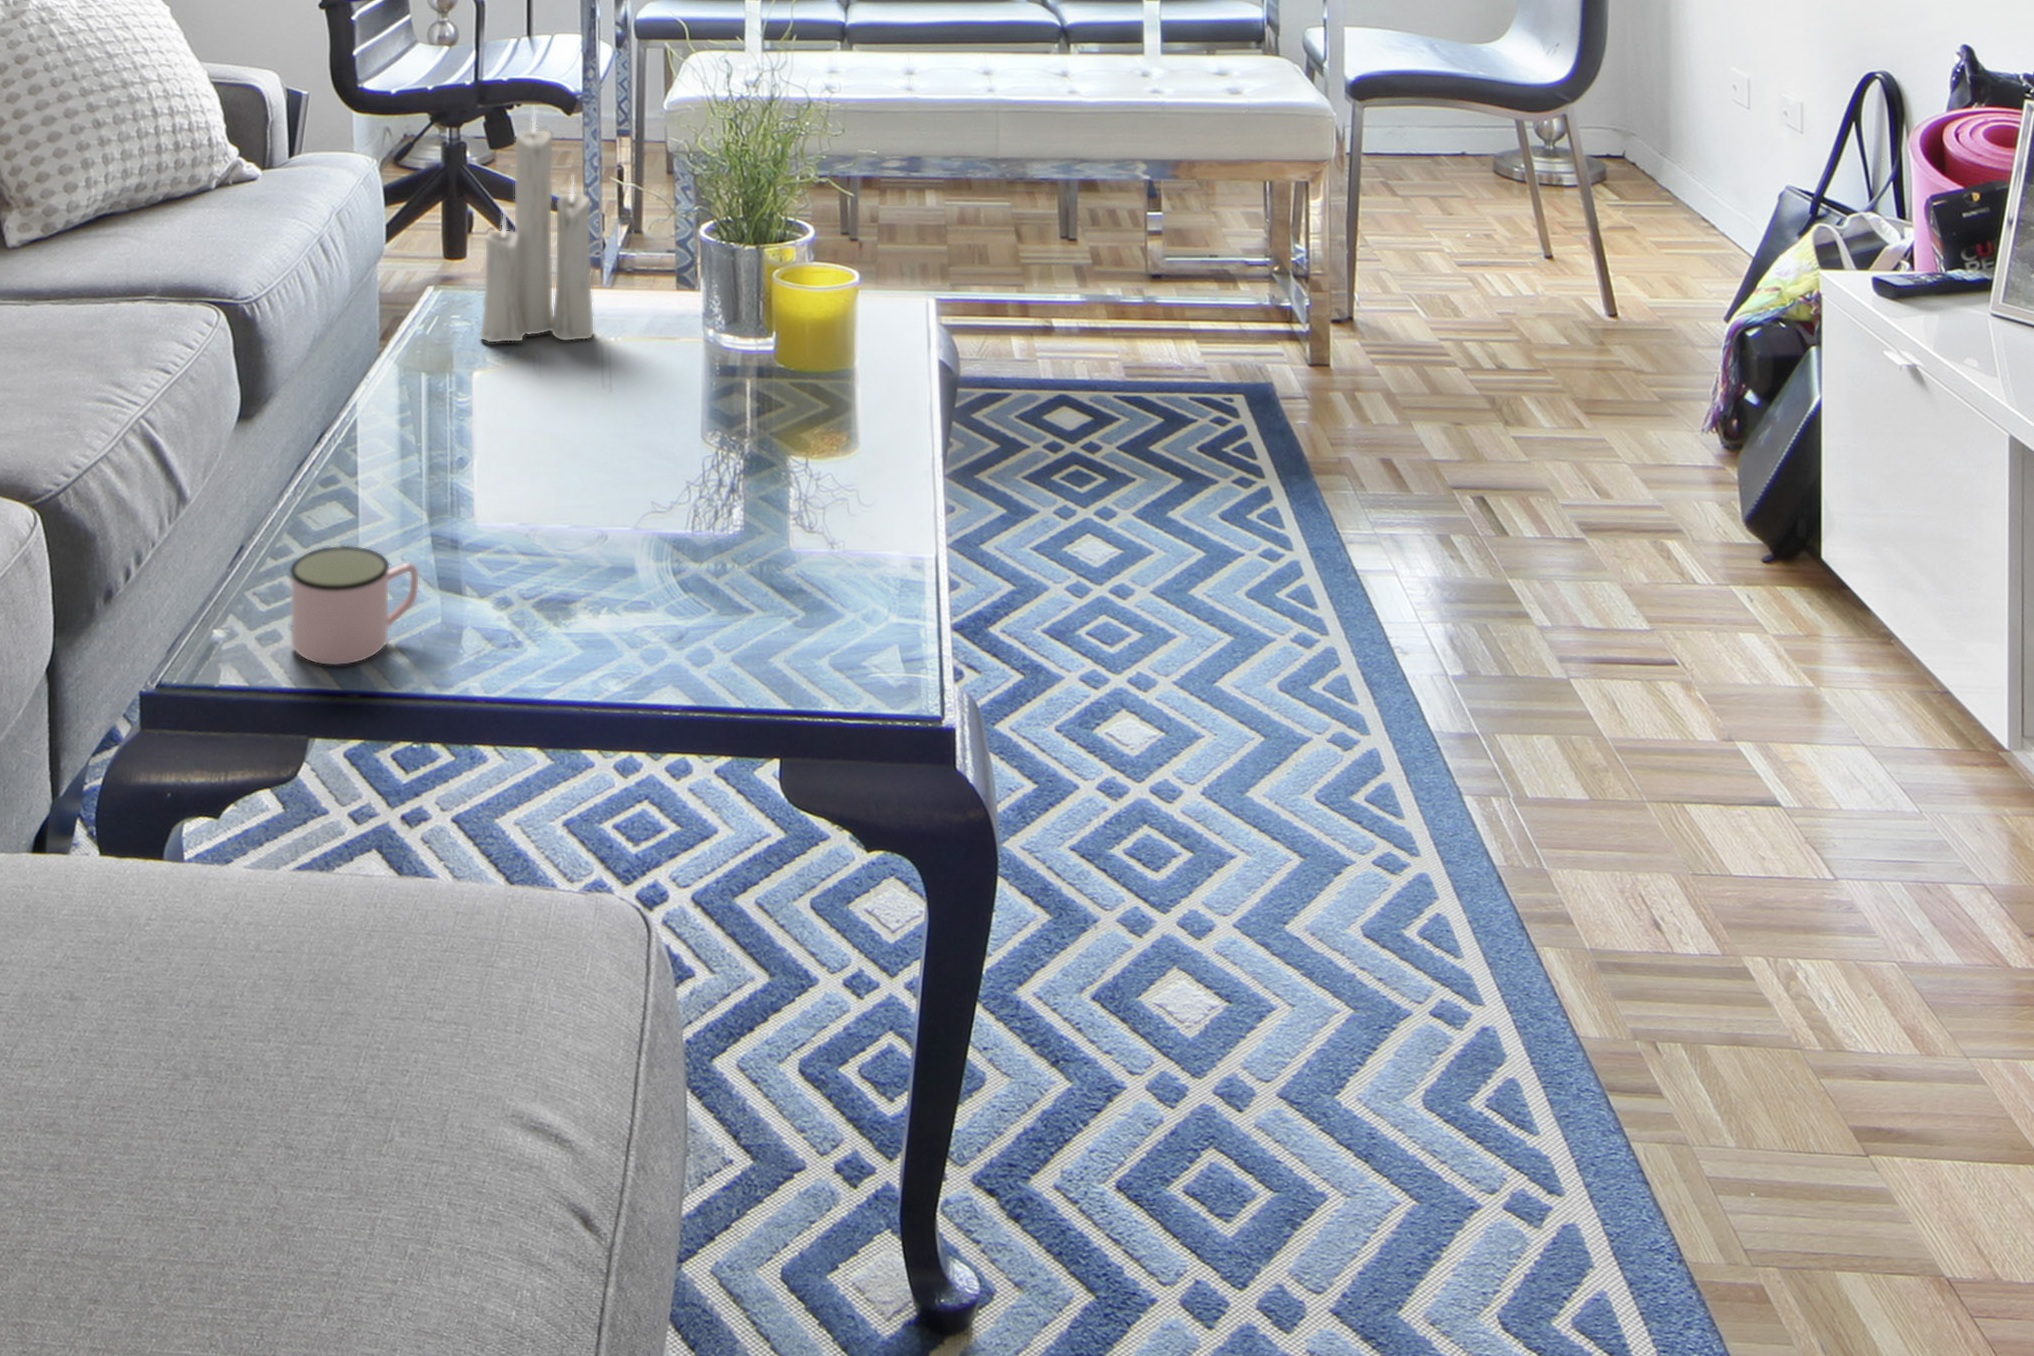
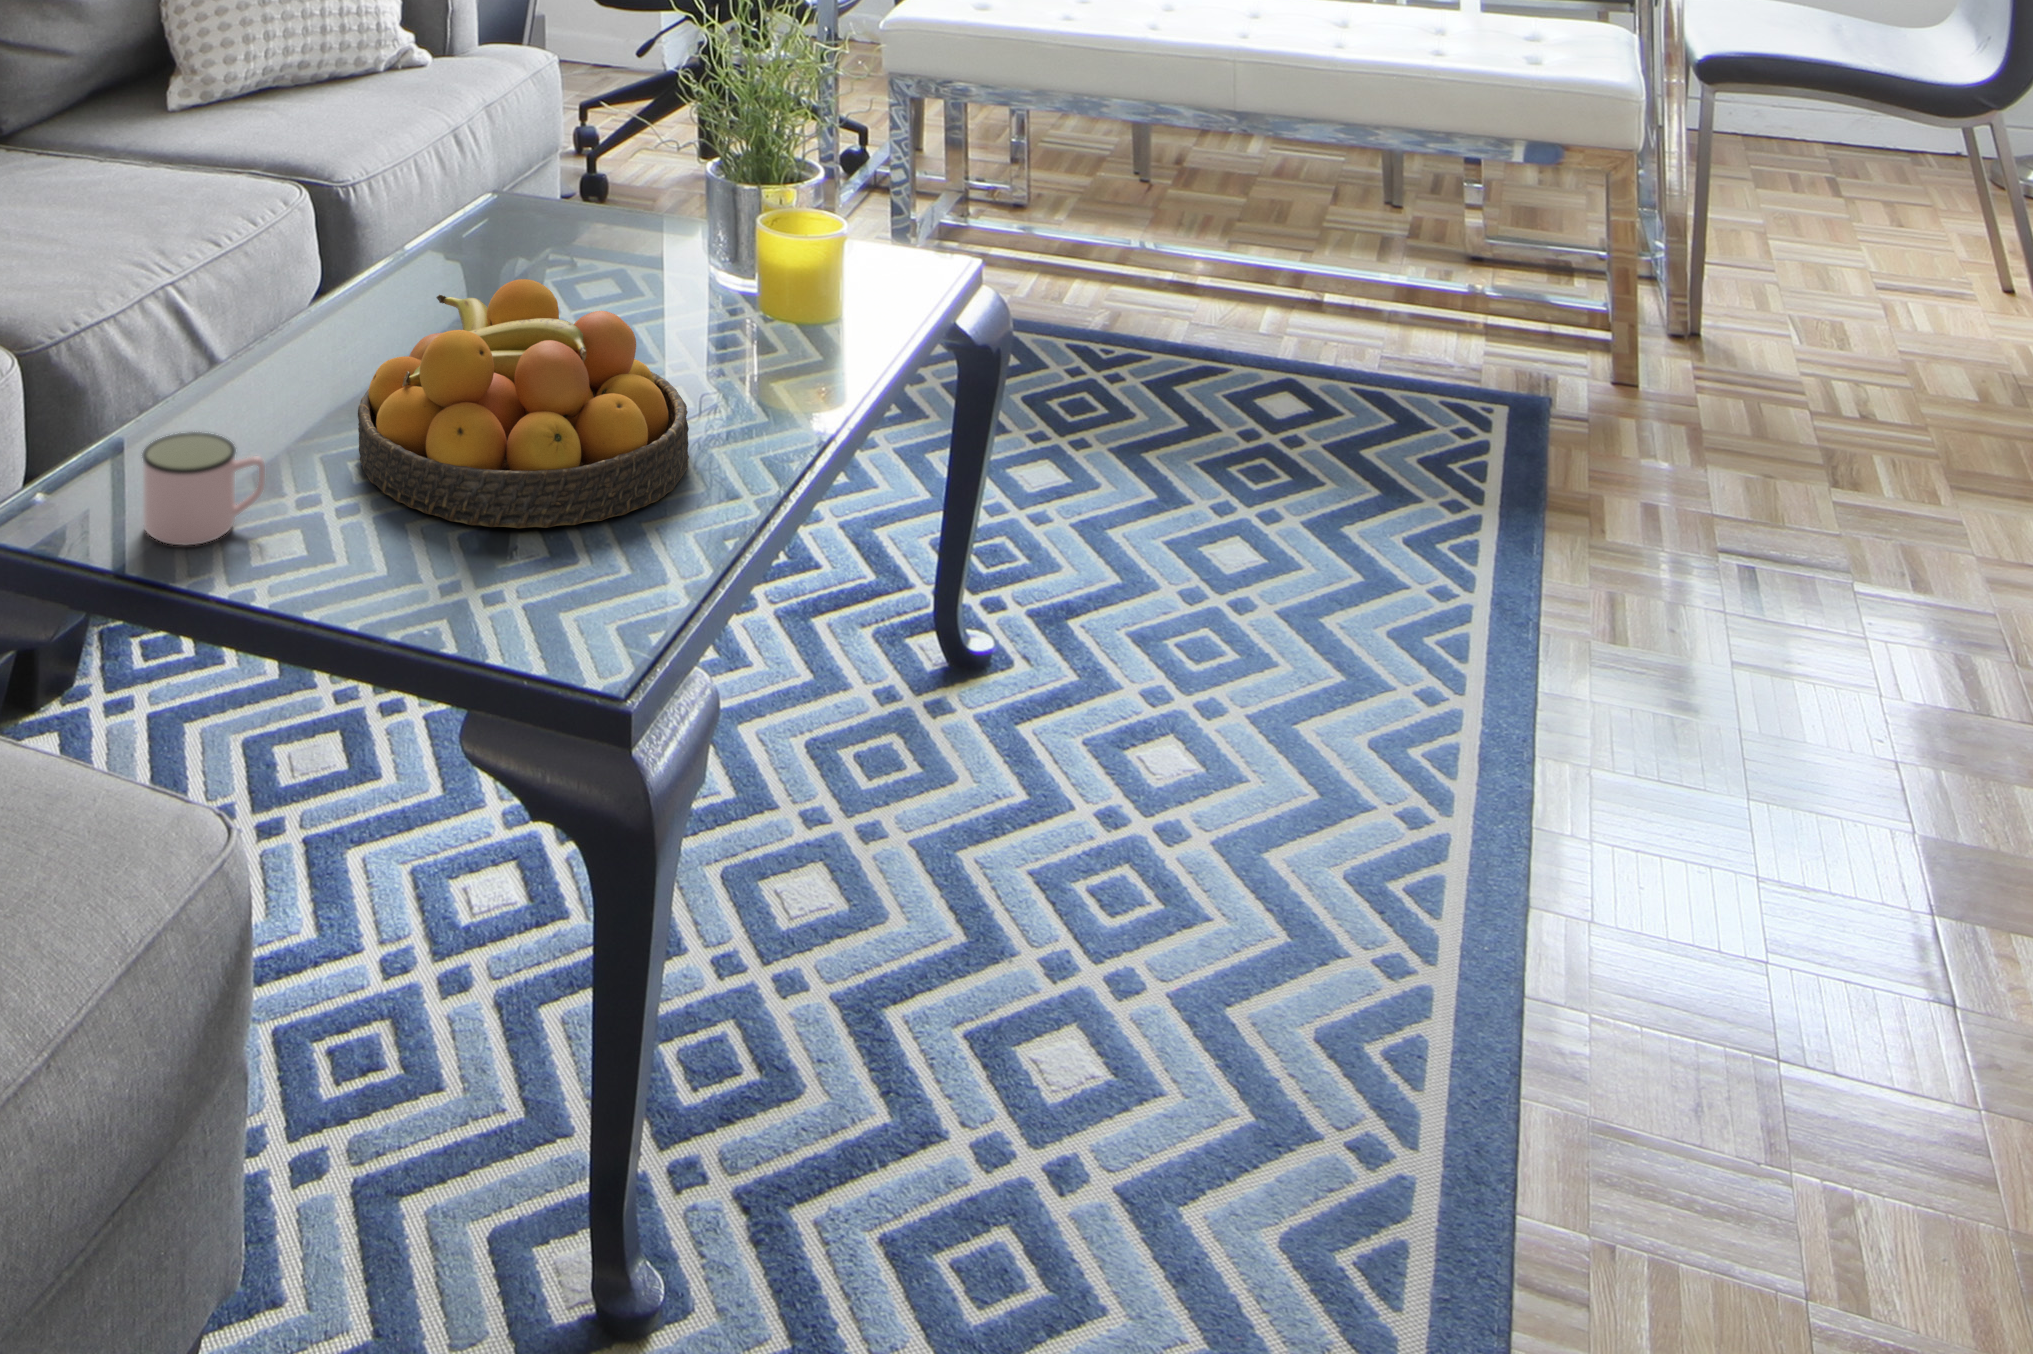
candle: present [480,120,593,342] -> none [526,7,641,260]
fruit bowl: none [458,359,789,603] -> present [358,279,689,528]

